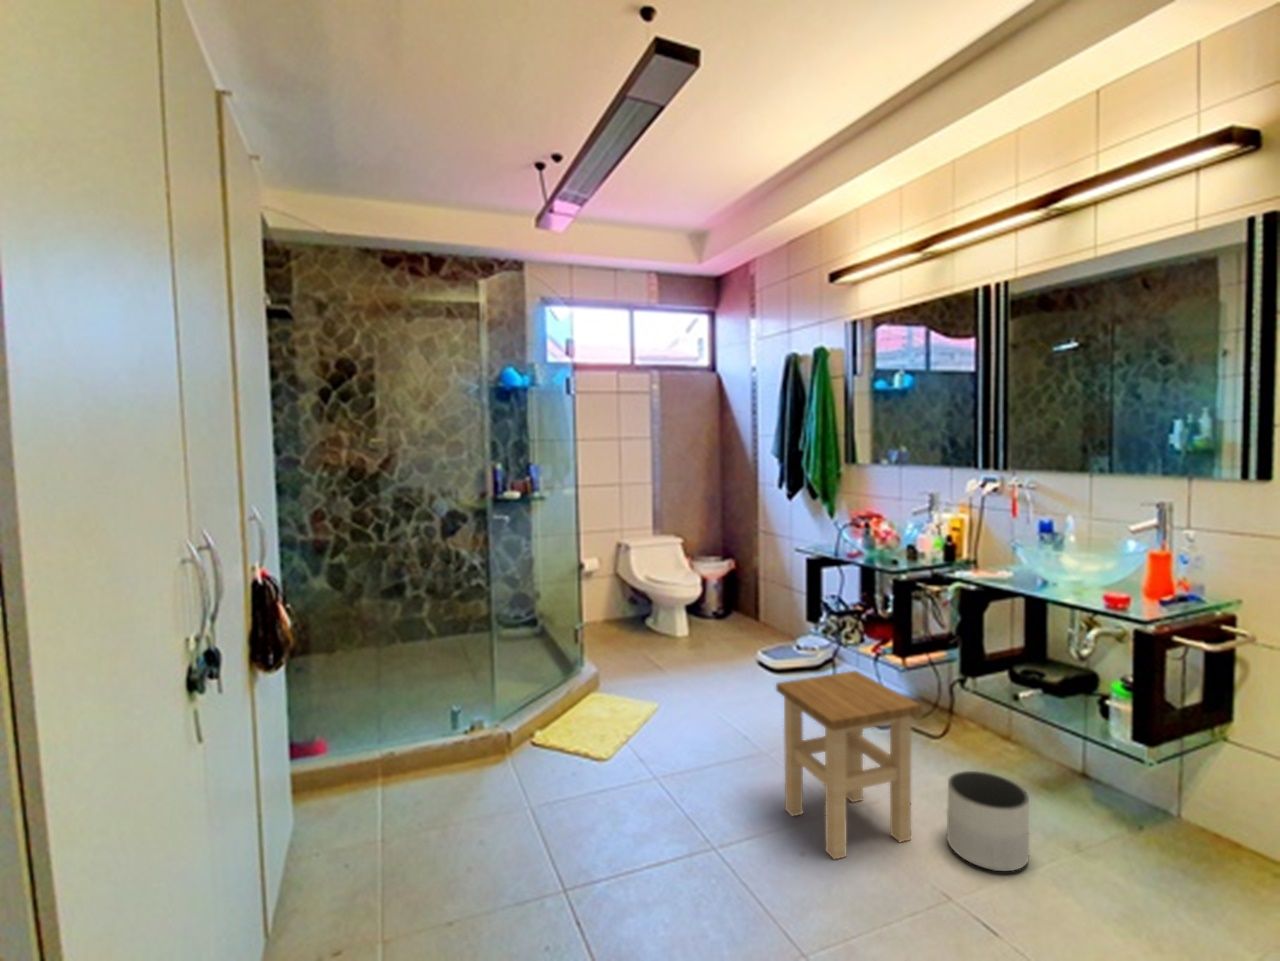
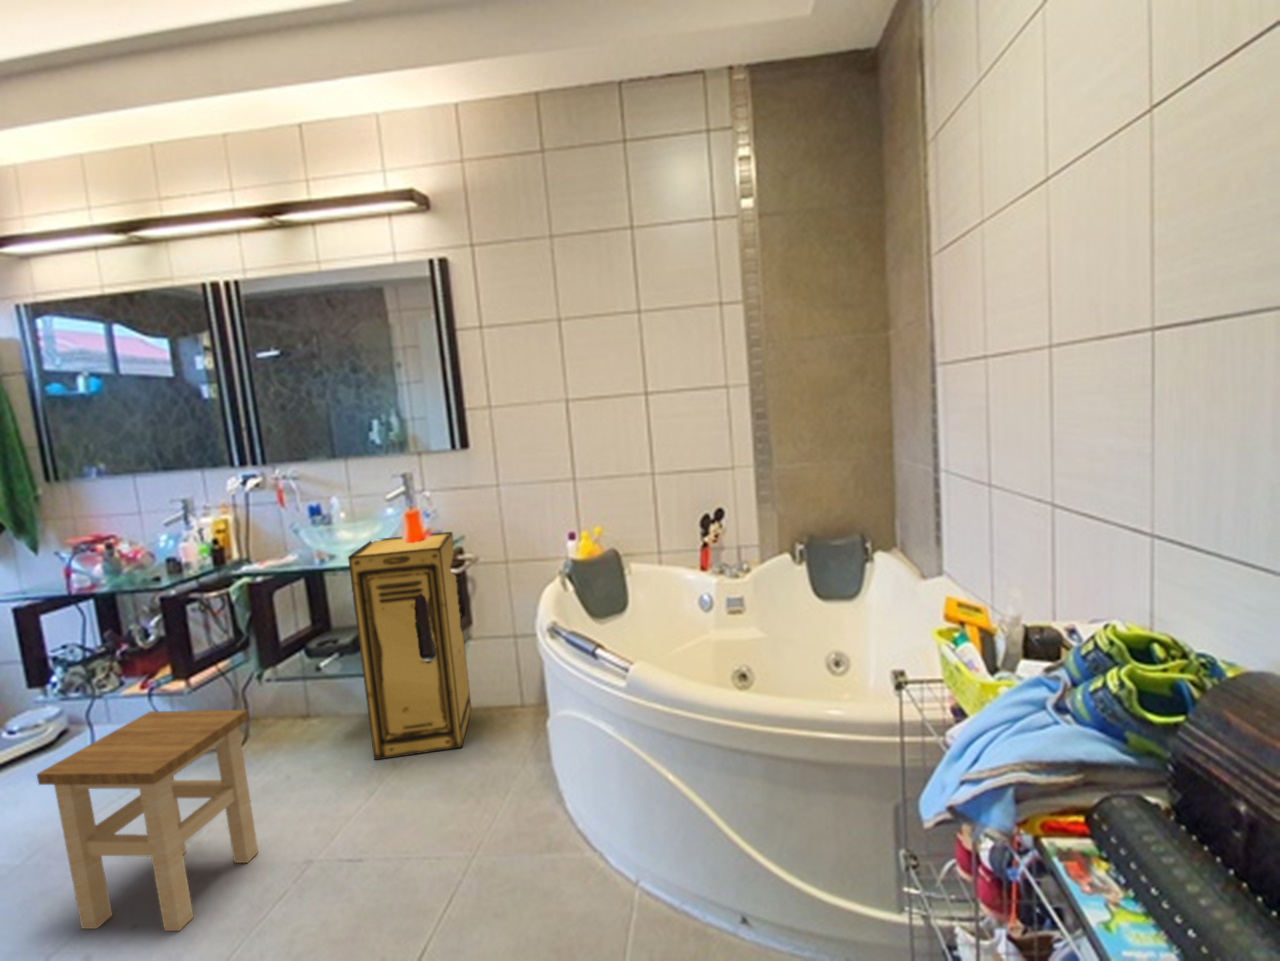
storage cabinet: none [1055,574,1226,880] -> present [348,532,471,760]
planter: present [947,771,1029,871] -> none [285,740,367,834]

